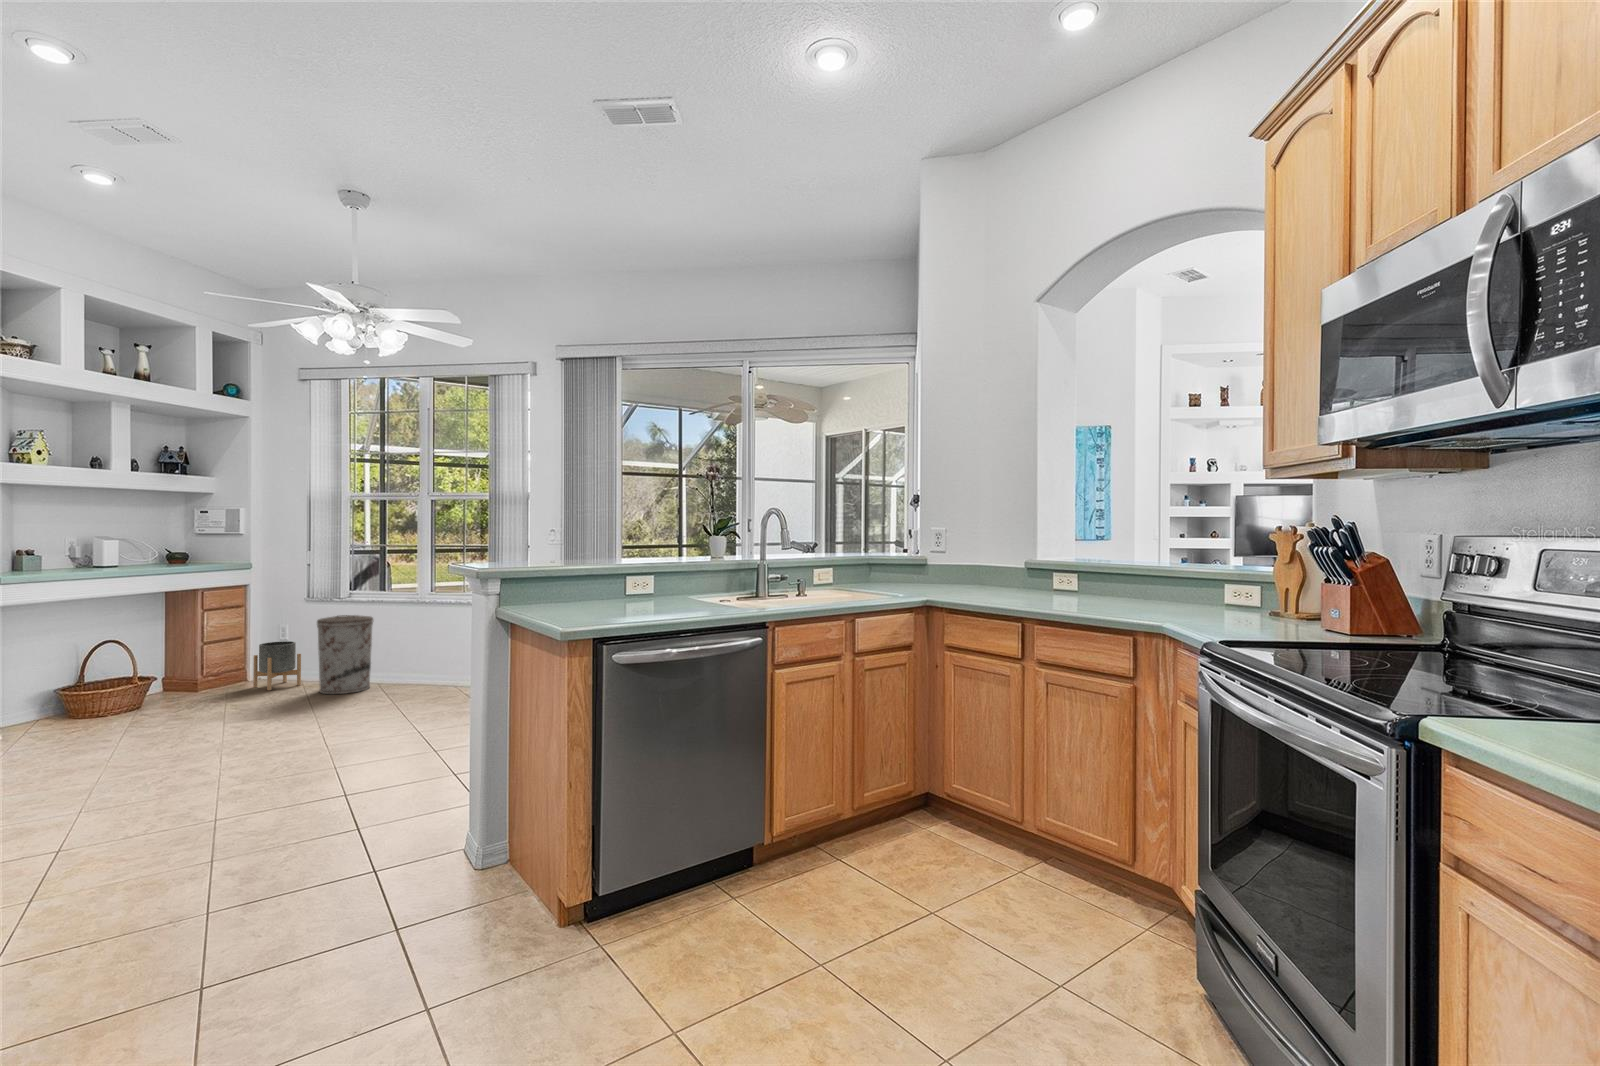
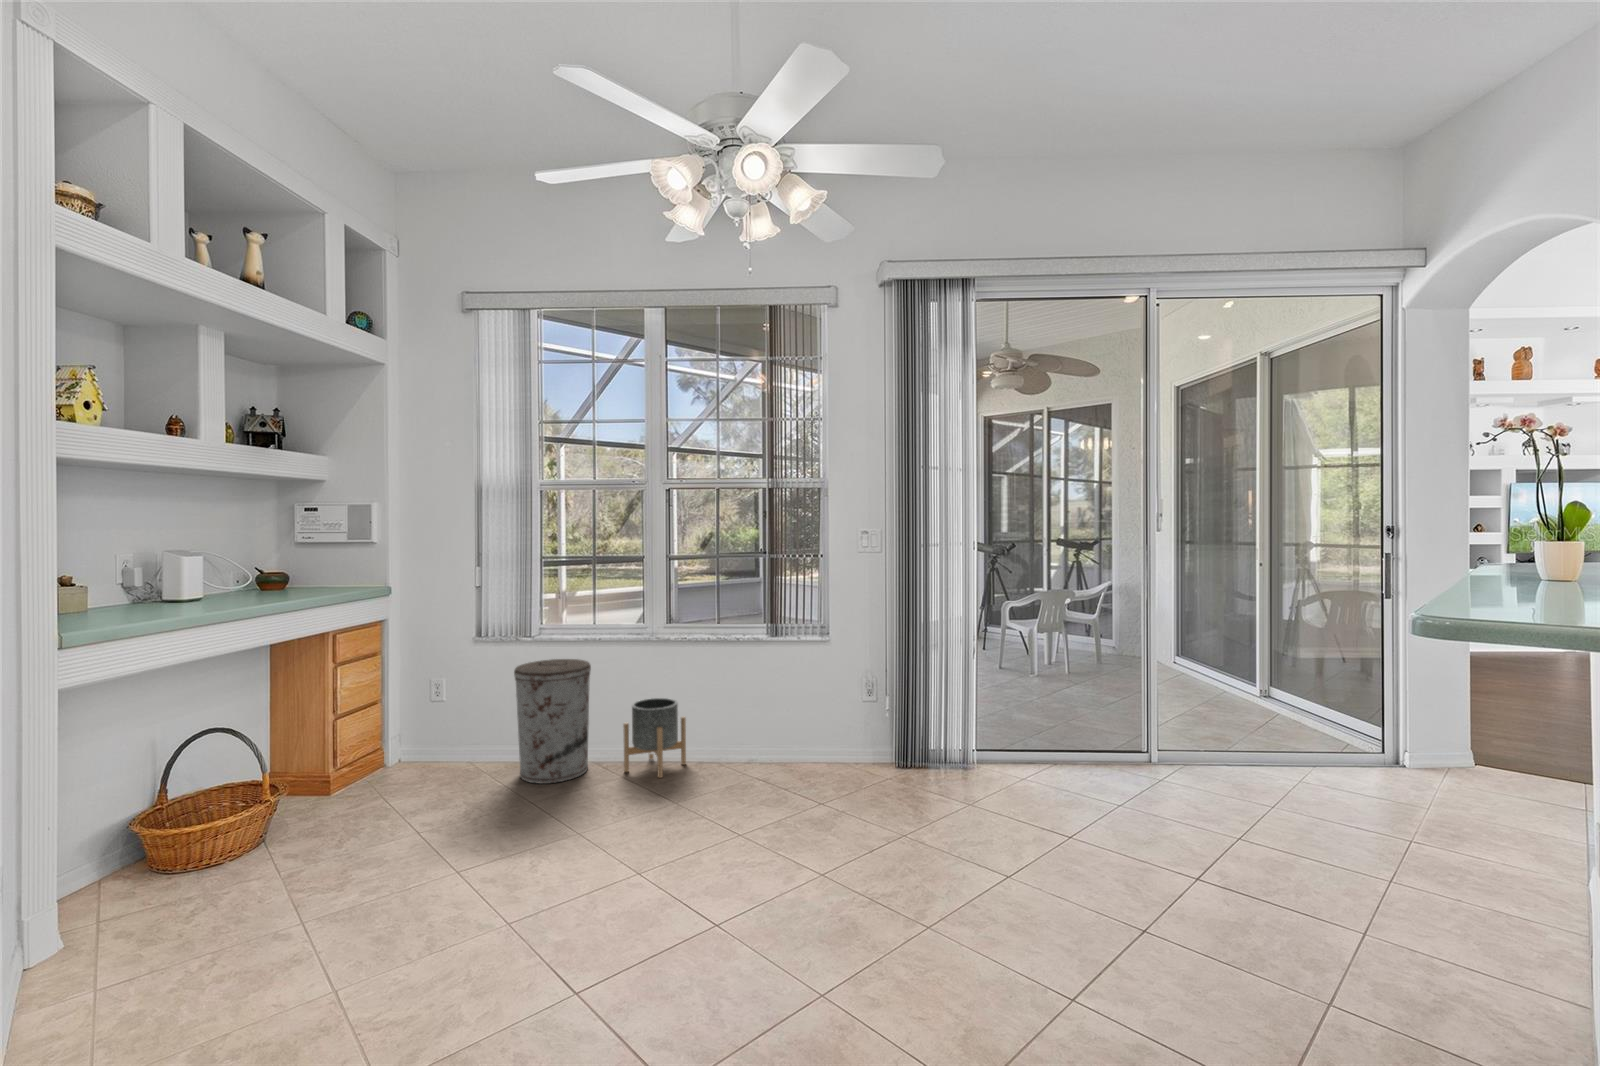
planter: present [253,641,301,691] -> present [623,698,686,778]

